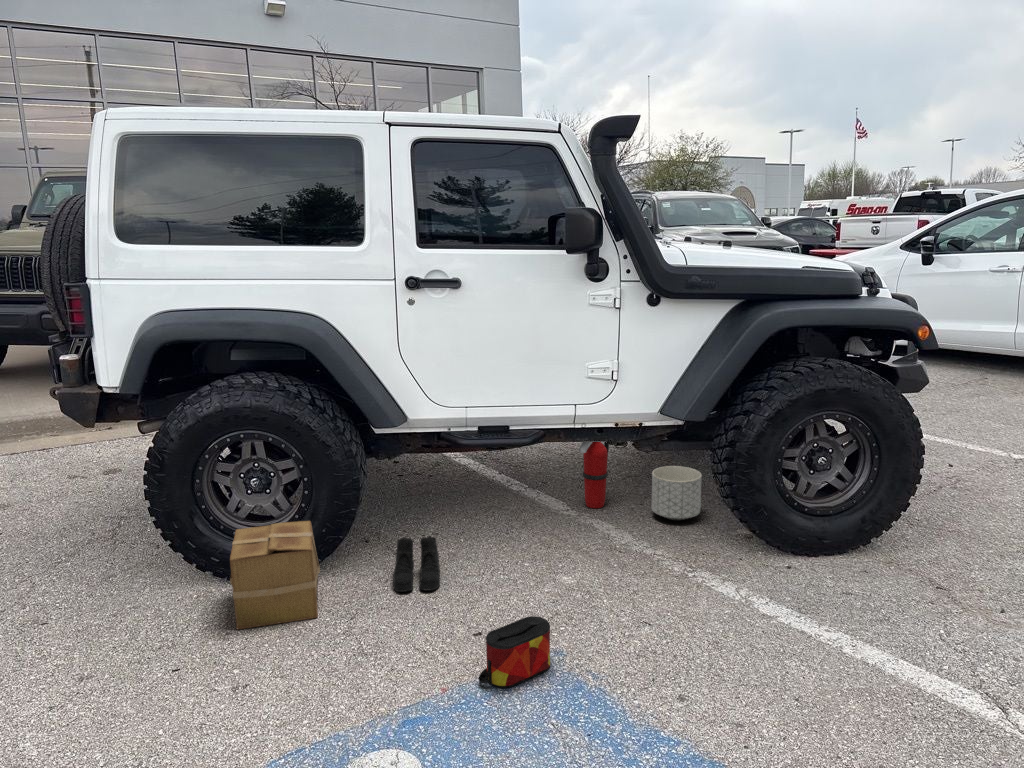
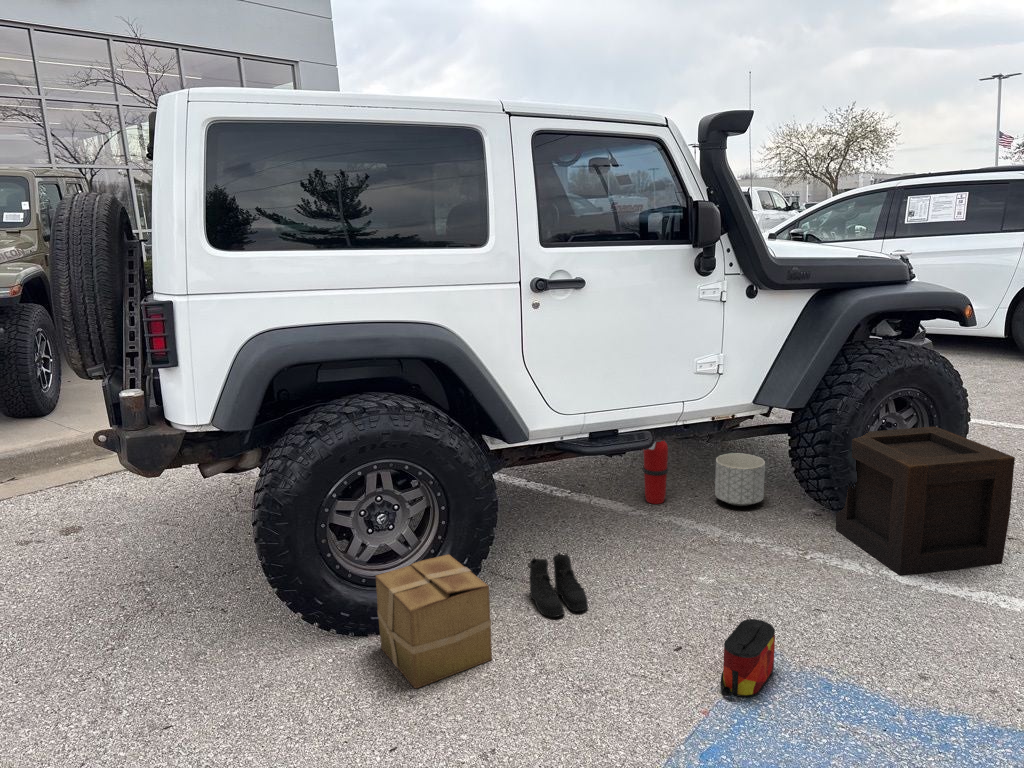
wooden crate: none [749,453,911,612] -> present [836,427,1015,575]

